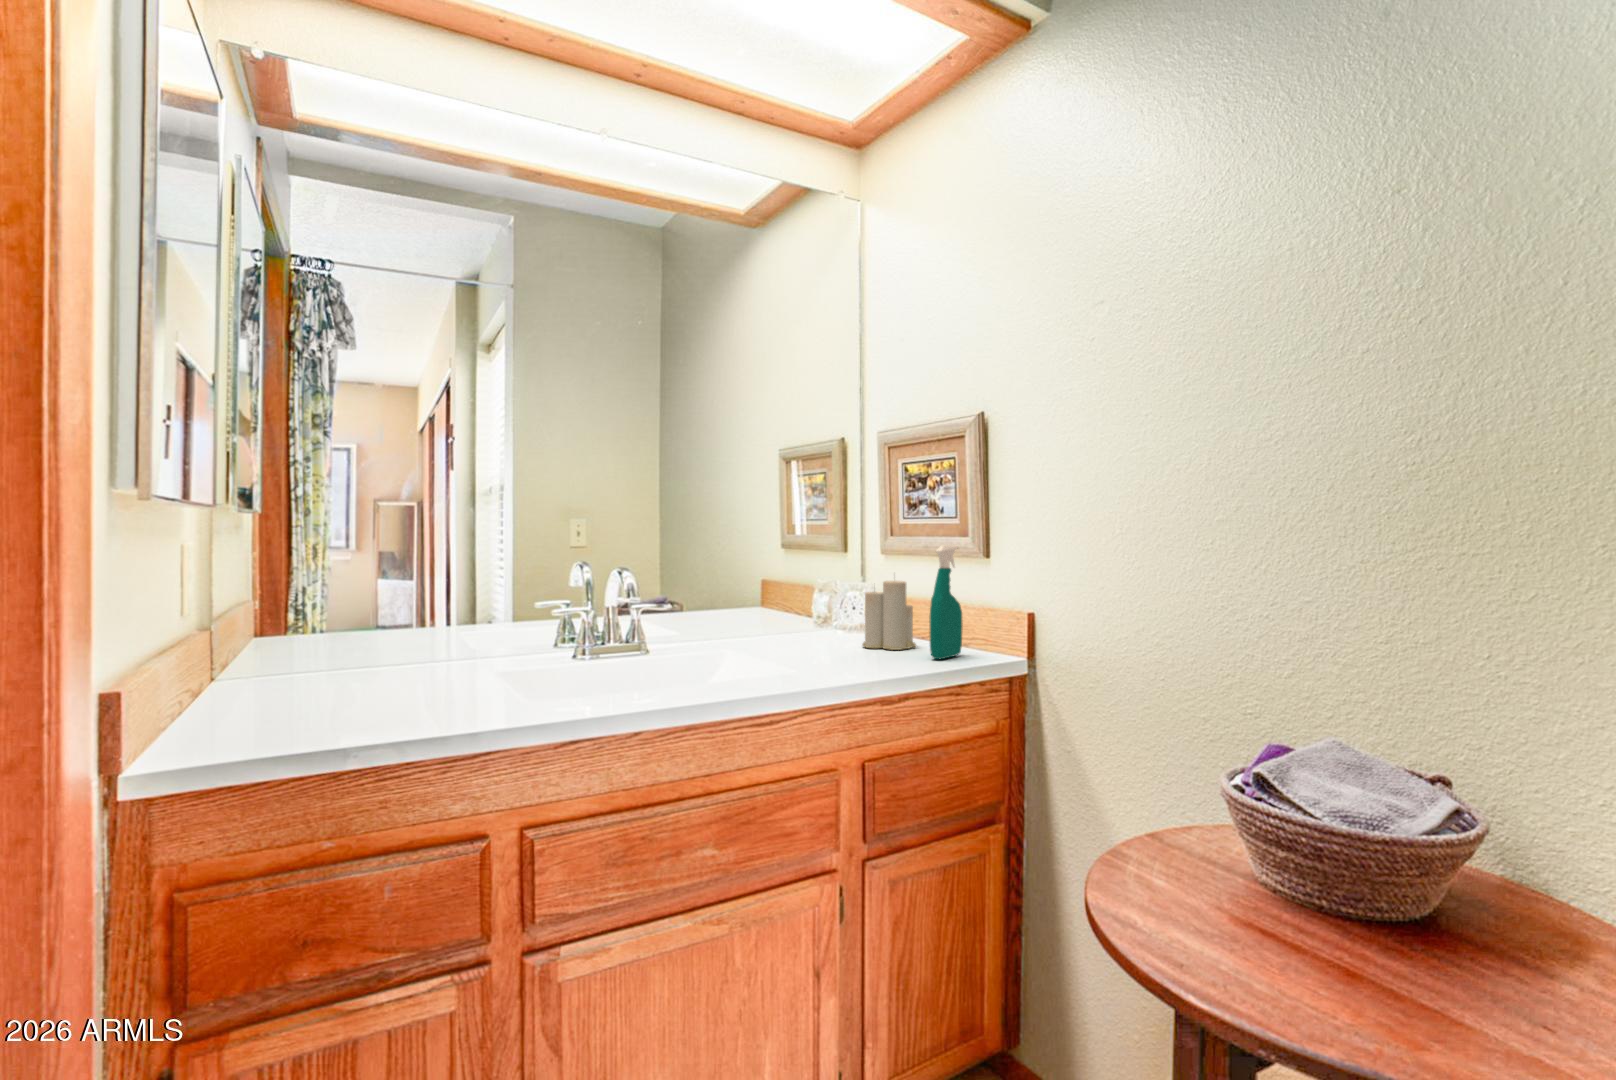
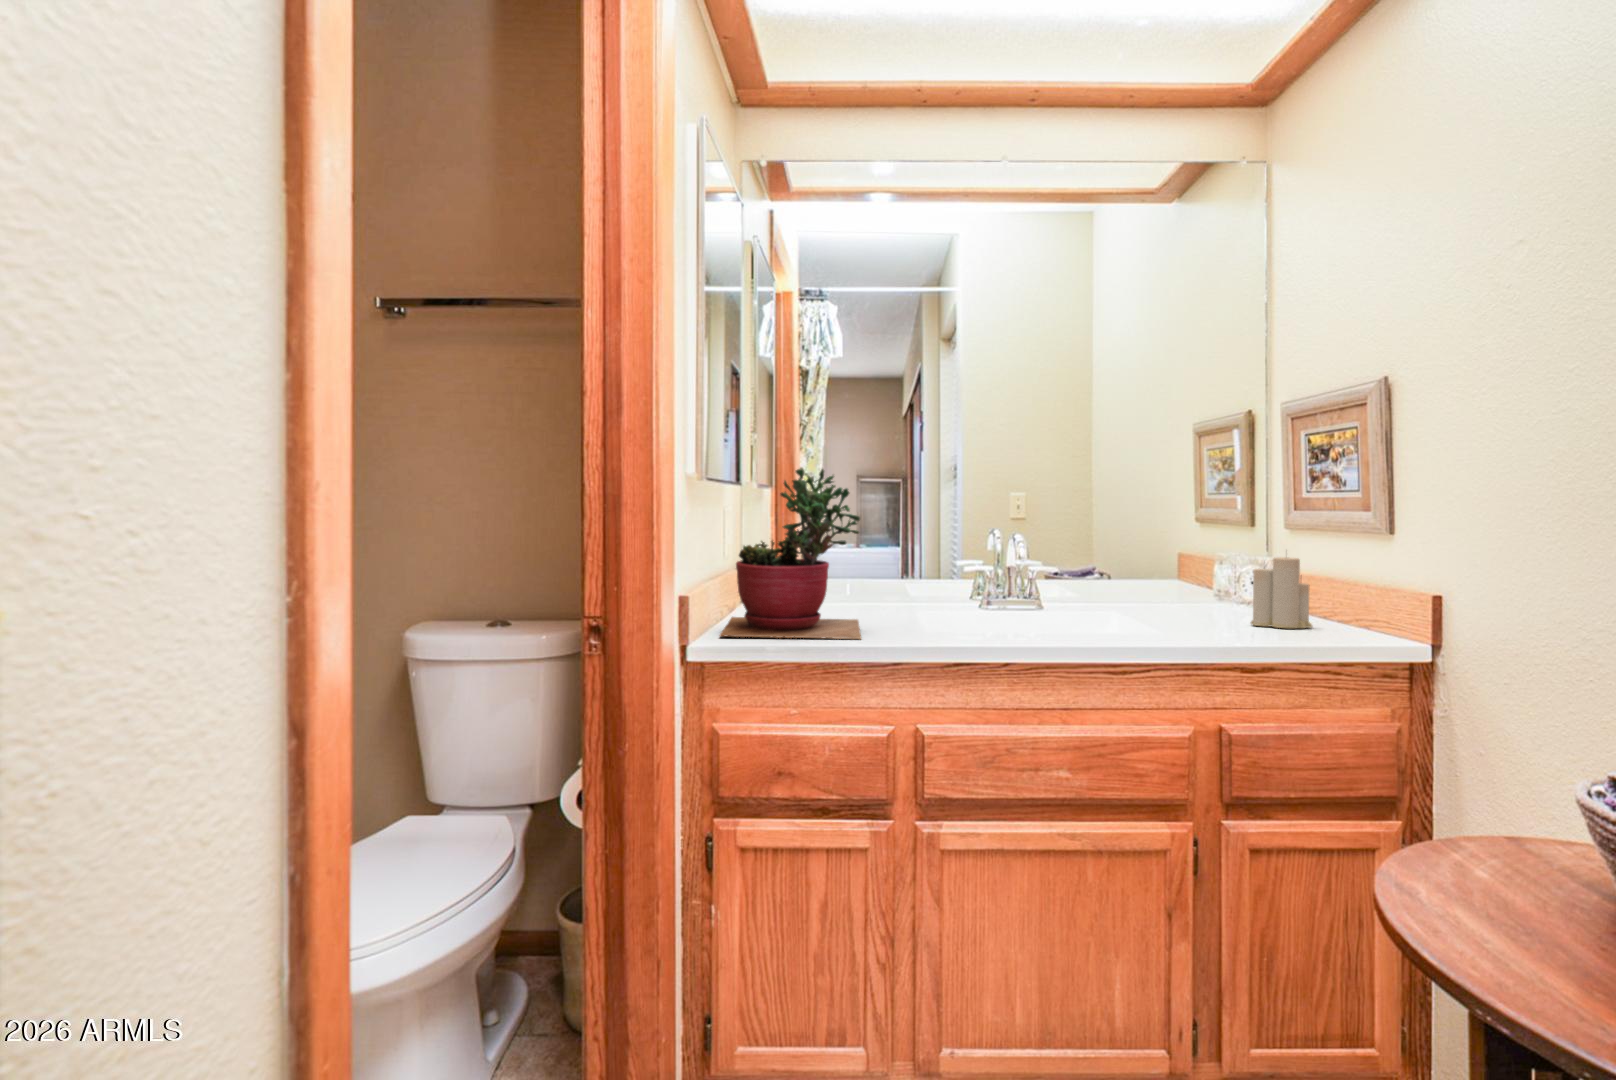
succulent plant: none [197,481,441,735] -> present [720,469,861,639]
spray bottle: present [930,545,963,659] -> none [1314,519,1358,637]

